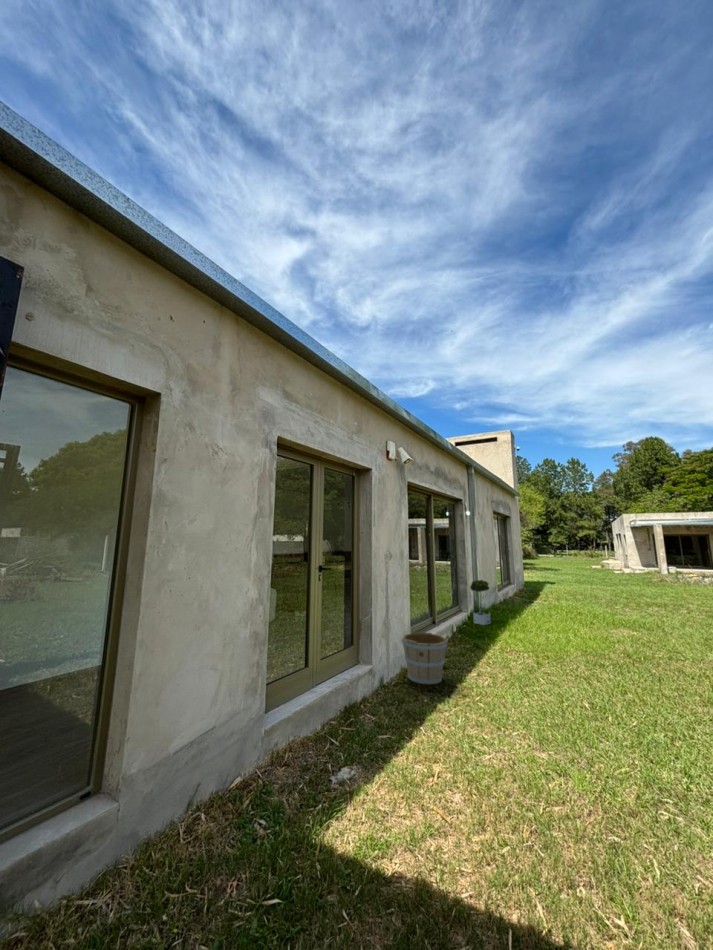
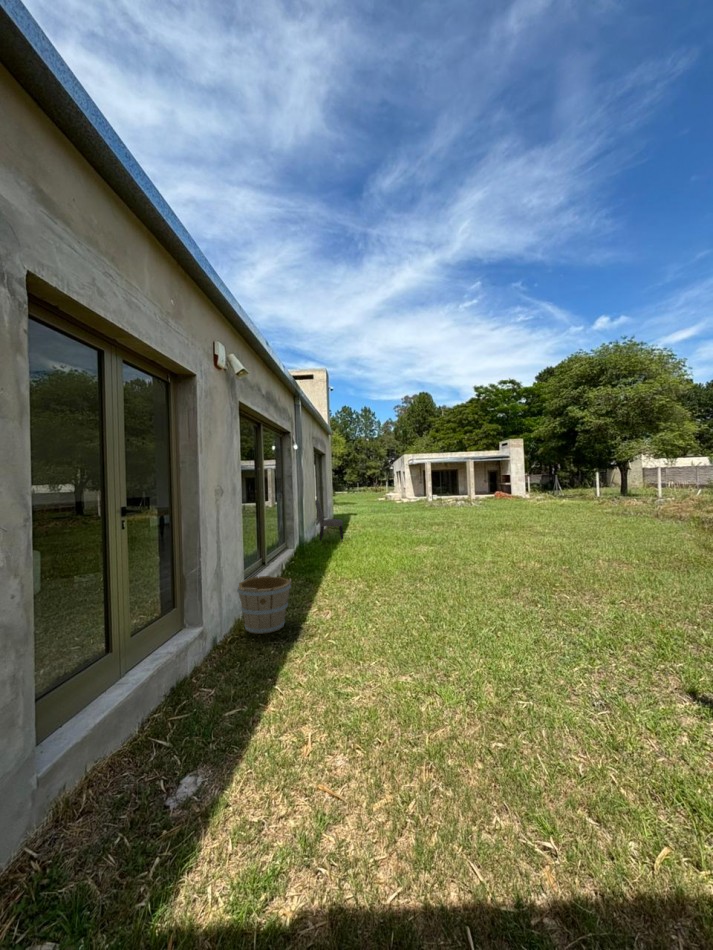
chair: none [494,565,528,612] -> present [315,500,343,541]
potted tree: present [470,580,491,625] -> none [296,514,315,559]

